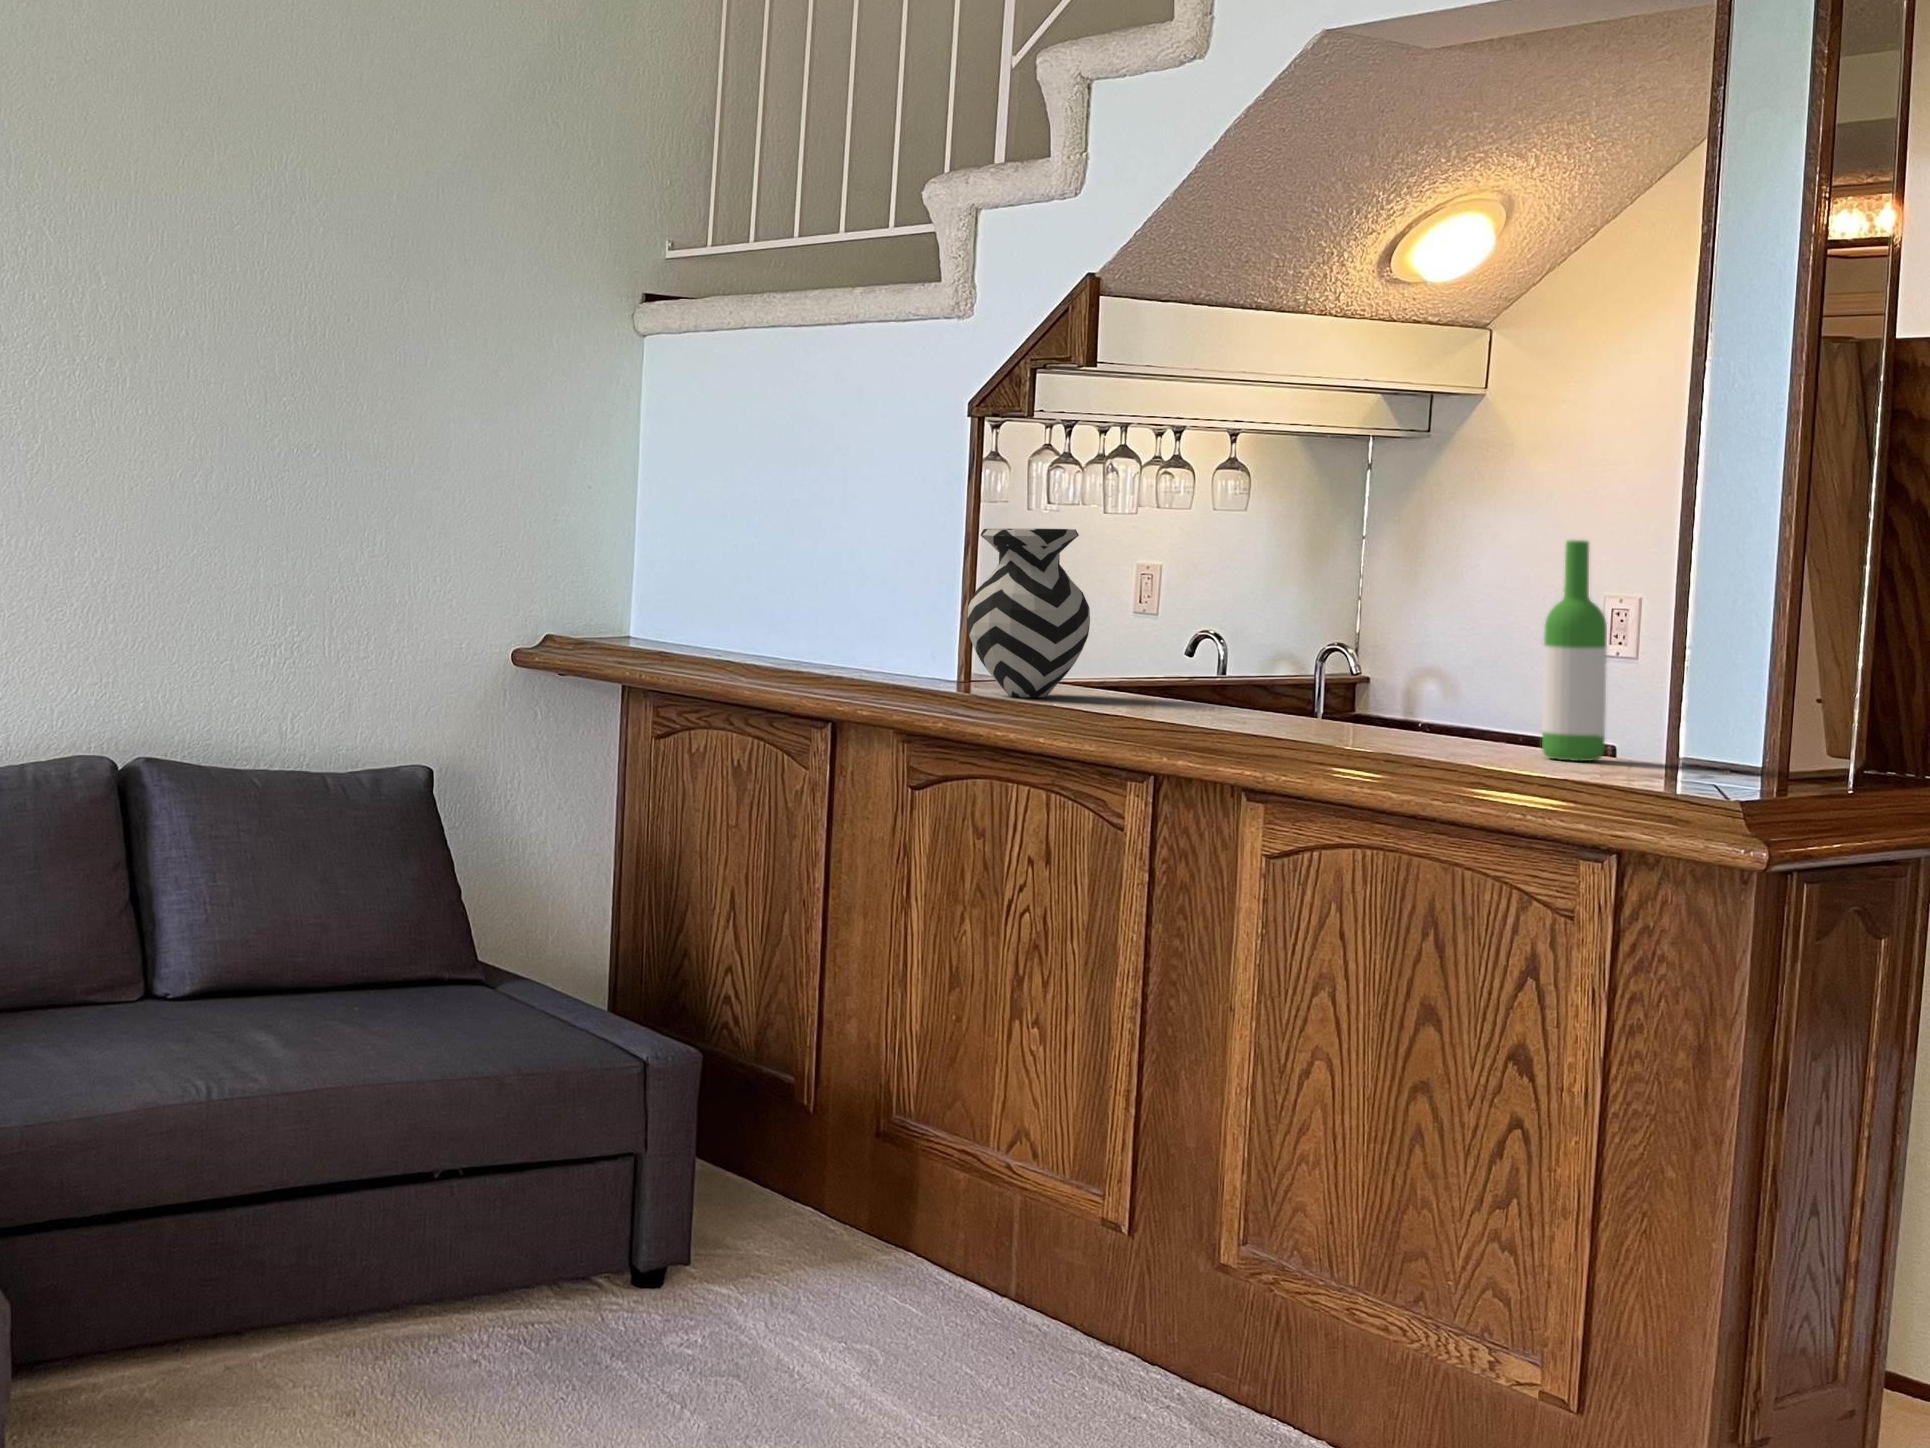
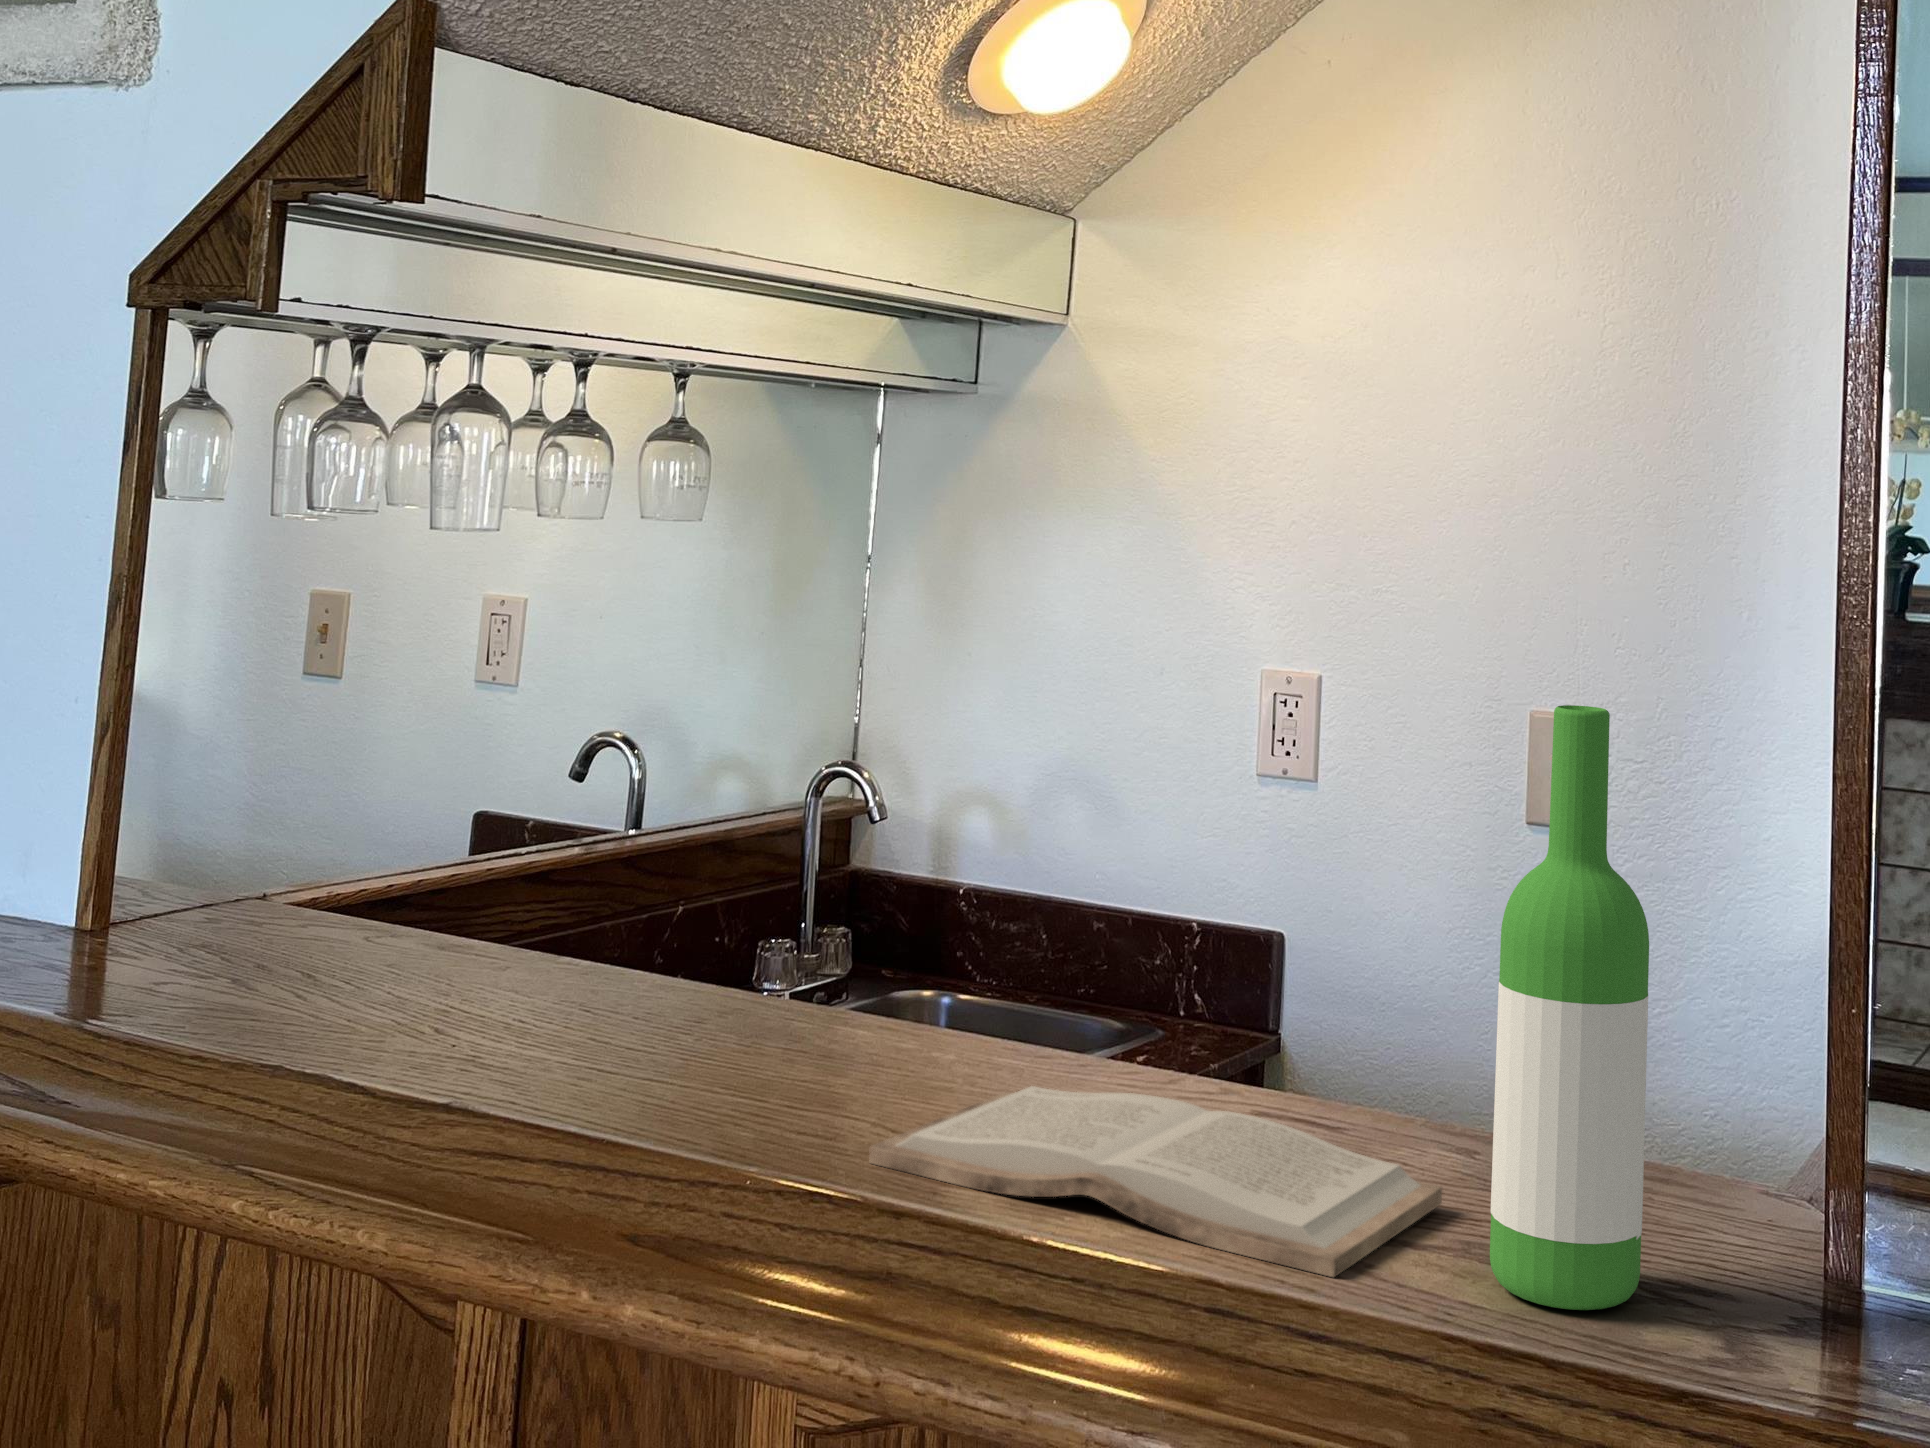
vase: present [967,528,1090,698] -> none [84,562,374,963]
book: none [1304,719,1547,753] -> present [869,1086,1442,1277]

